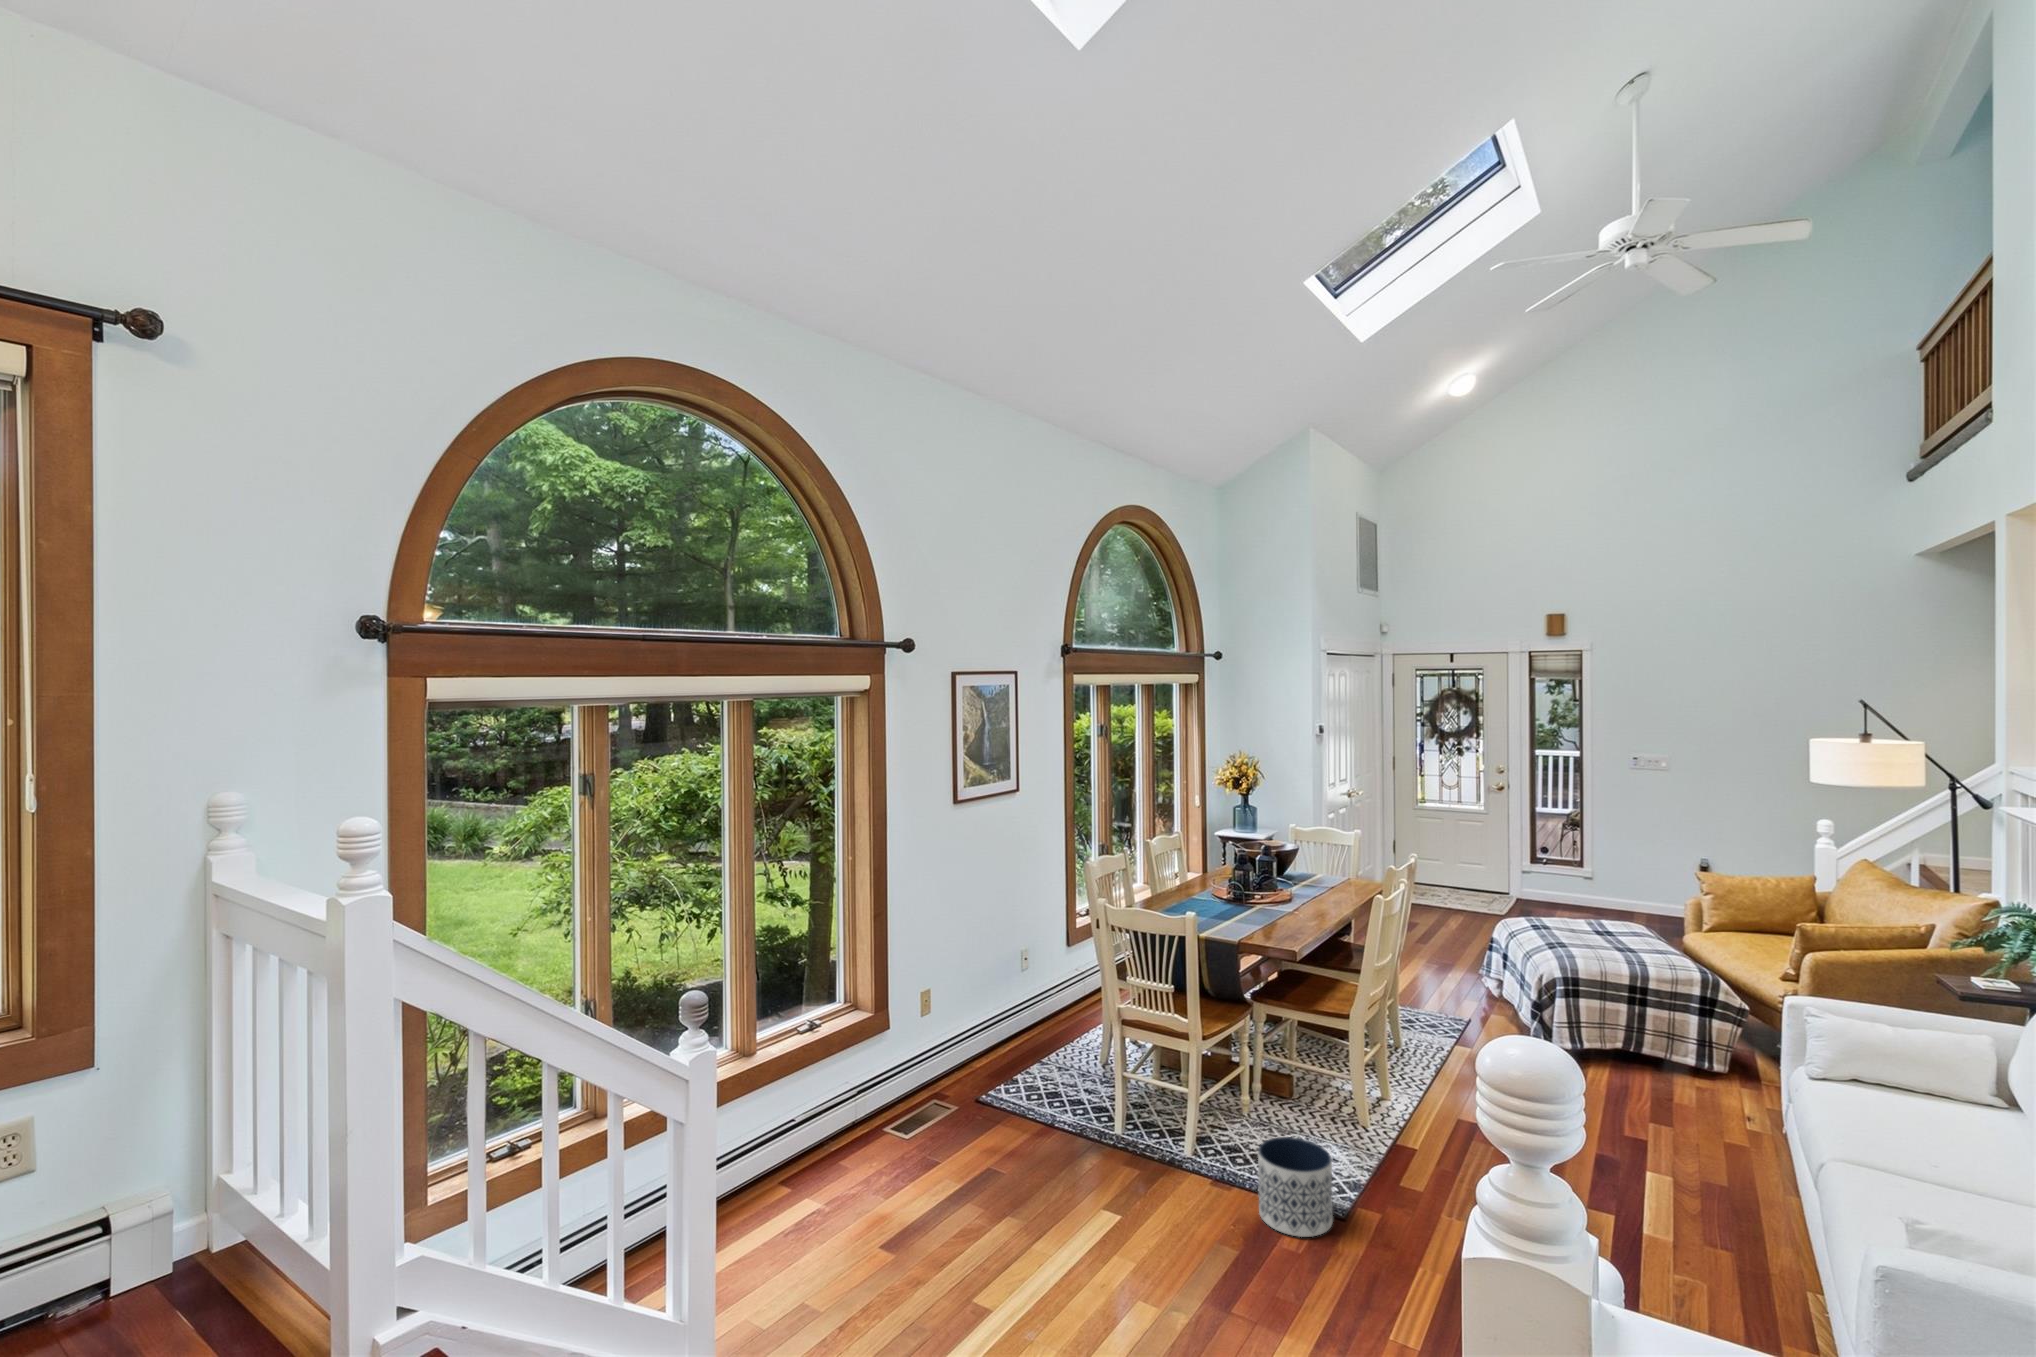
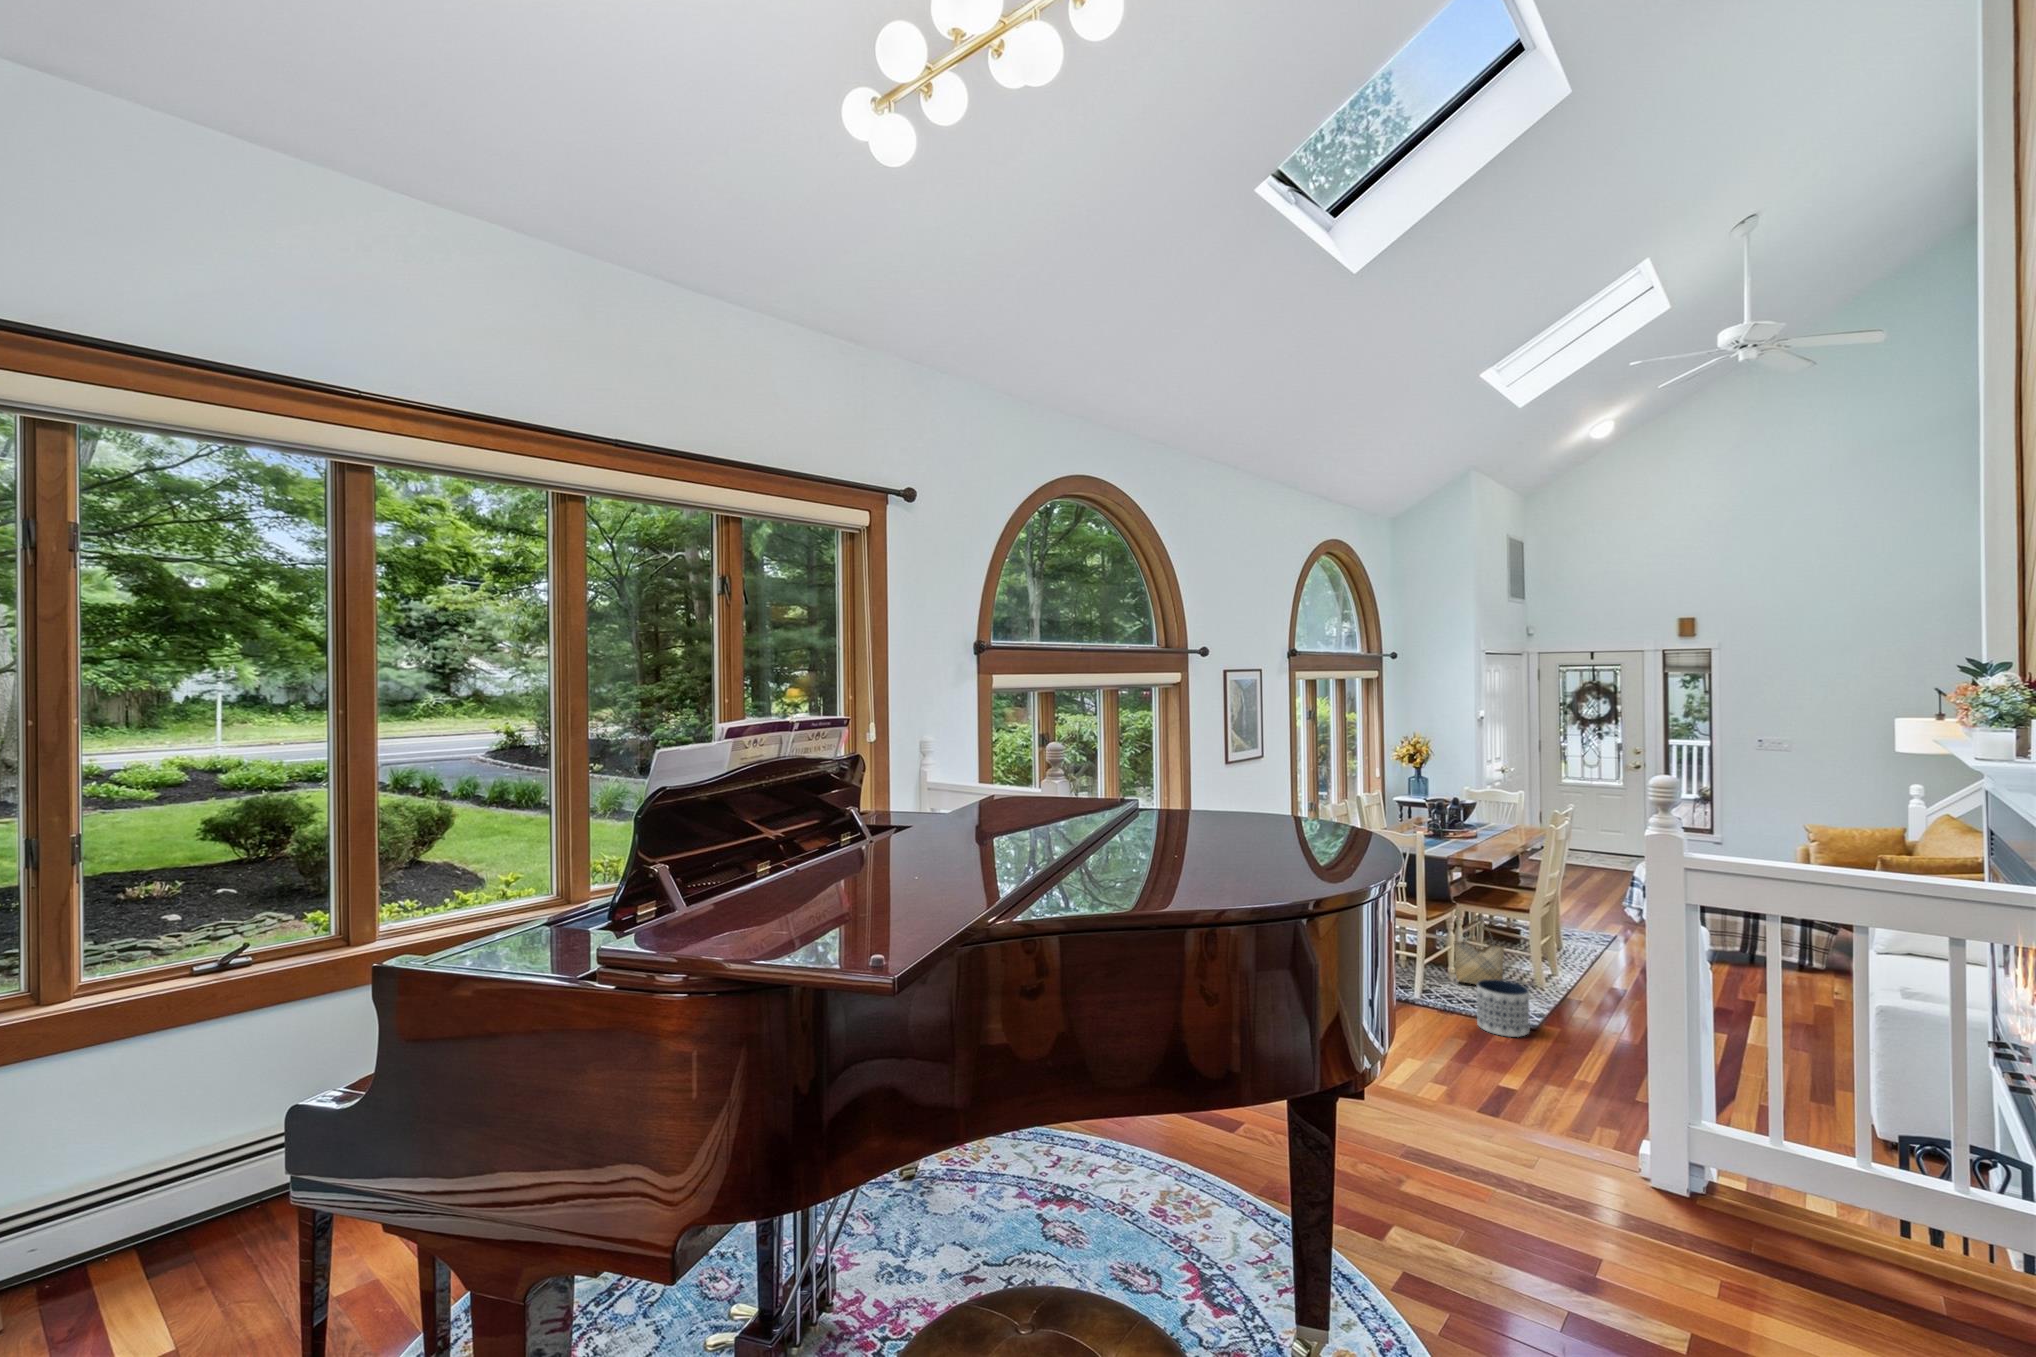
woven basket: none [1245,1025,1314,1127] -> present [1454,920,1504,985]

